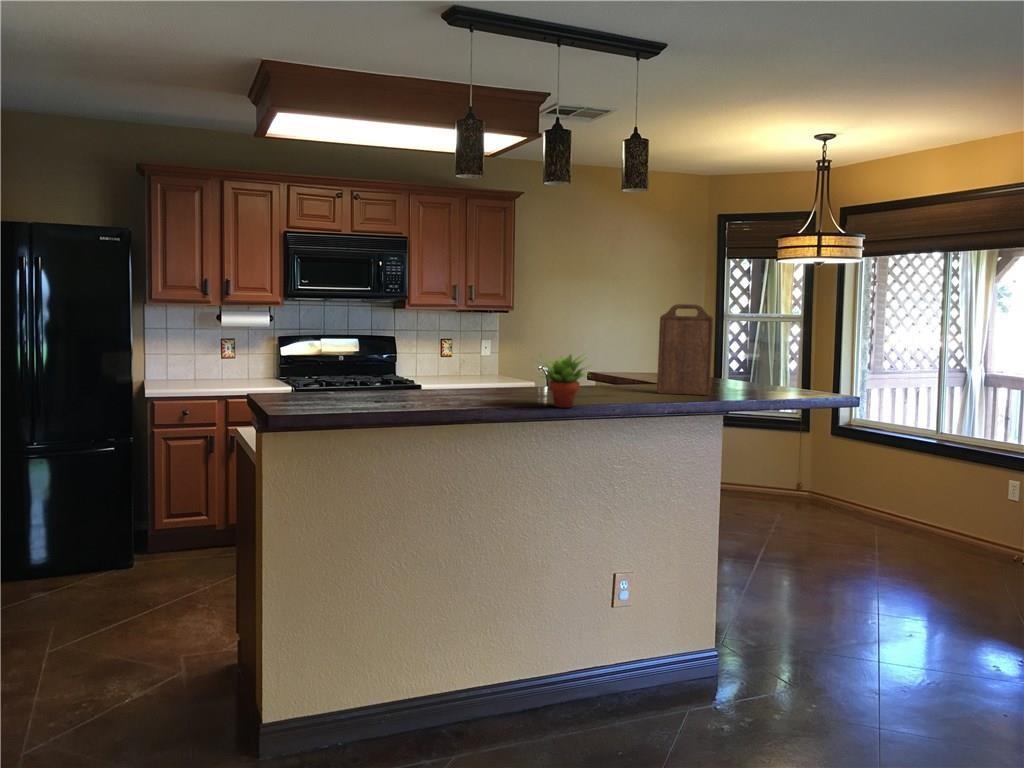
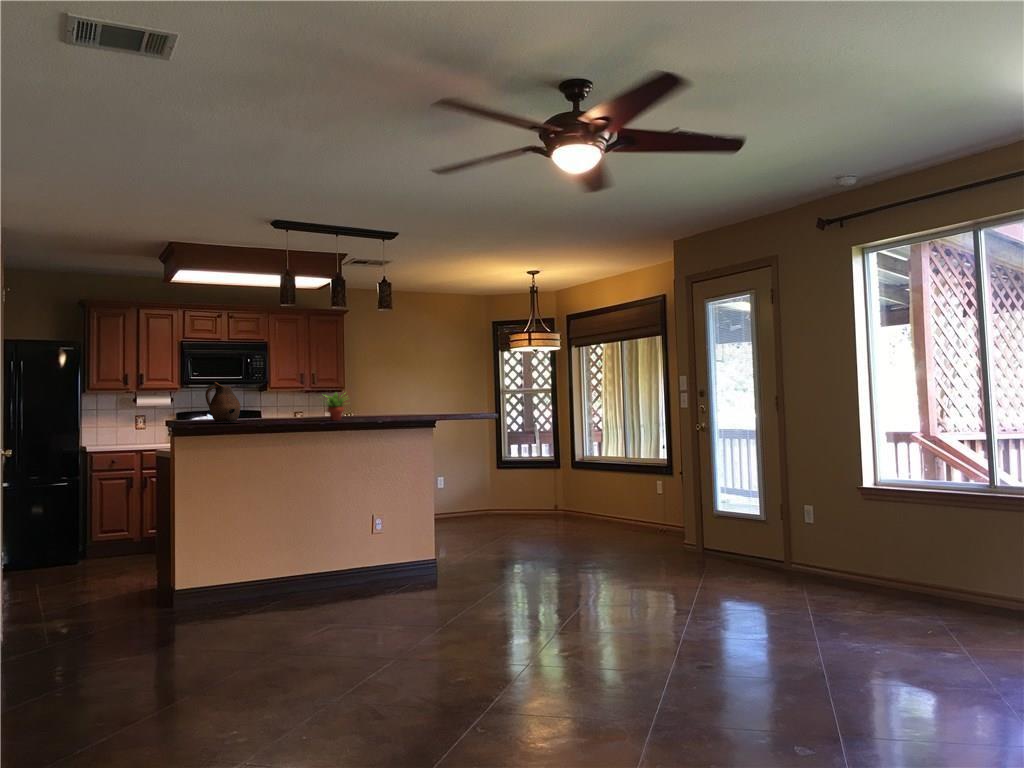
cutting board: present [657,304,713,395] -> none [397,369,427,418]
ceramic pitcher: none [325,331,402,419] -> present [205,382,244,423]

